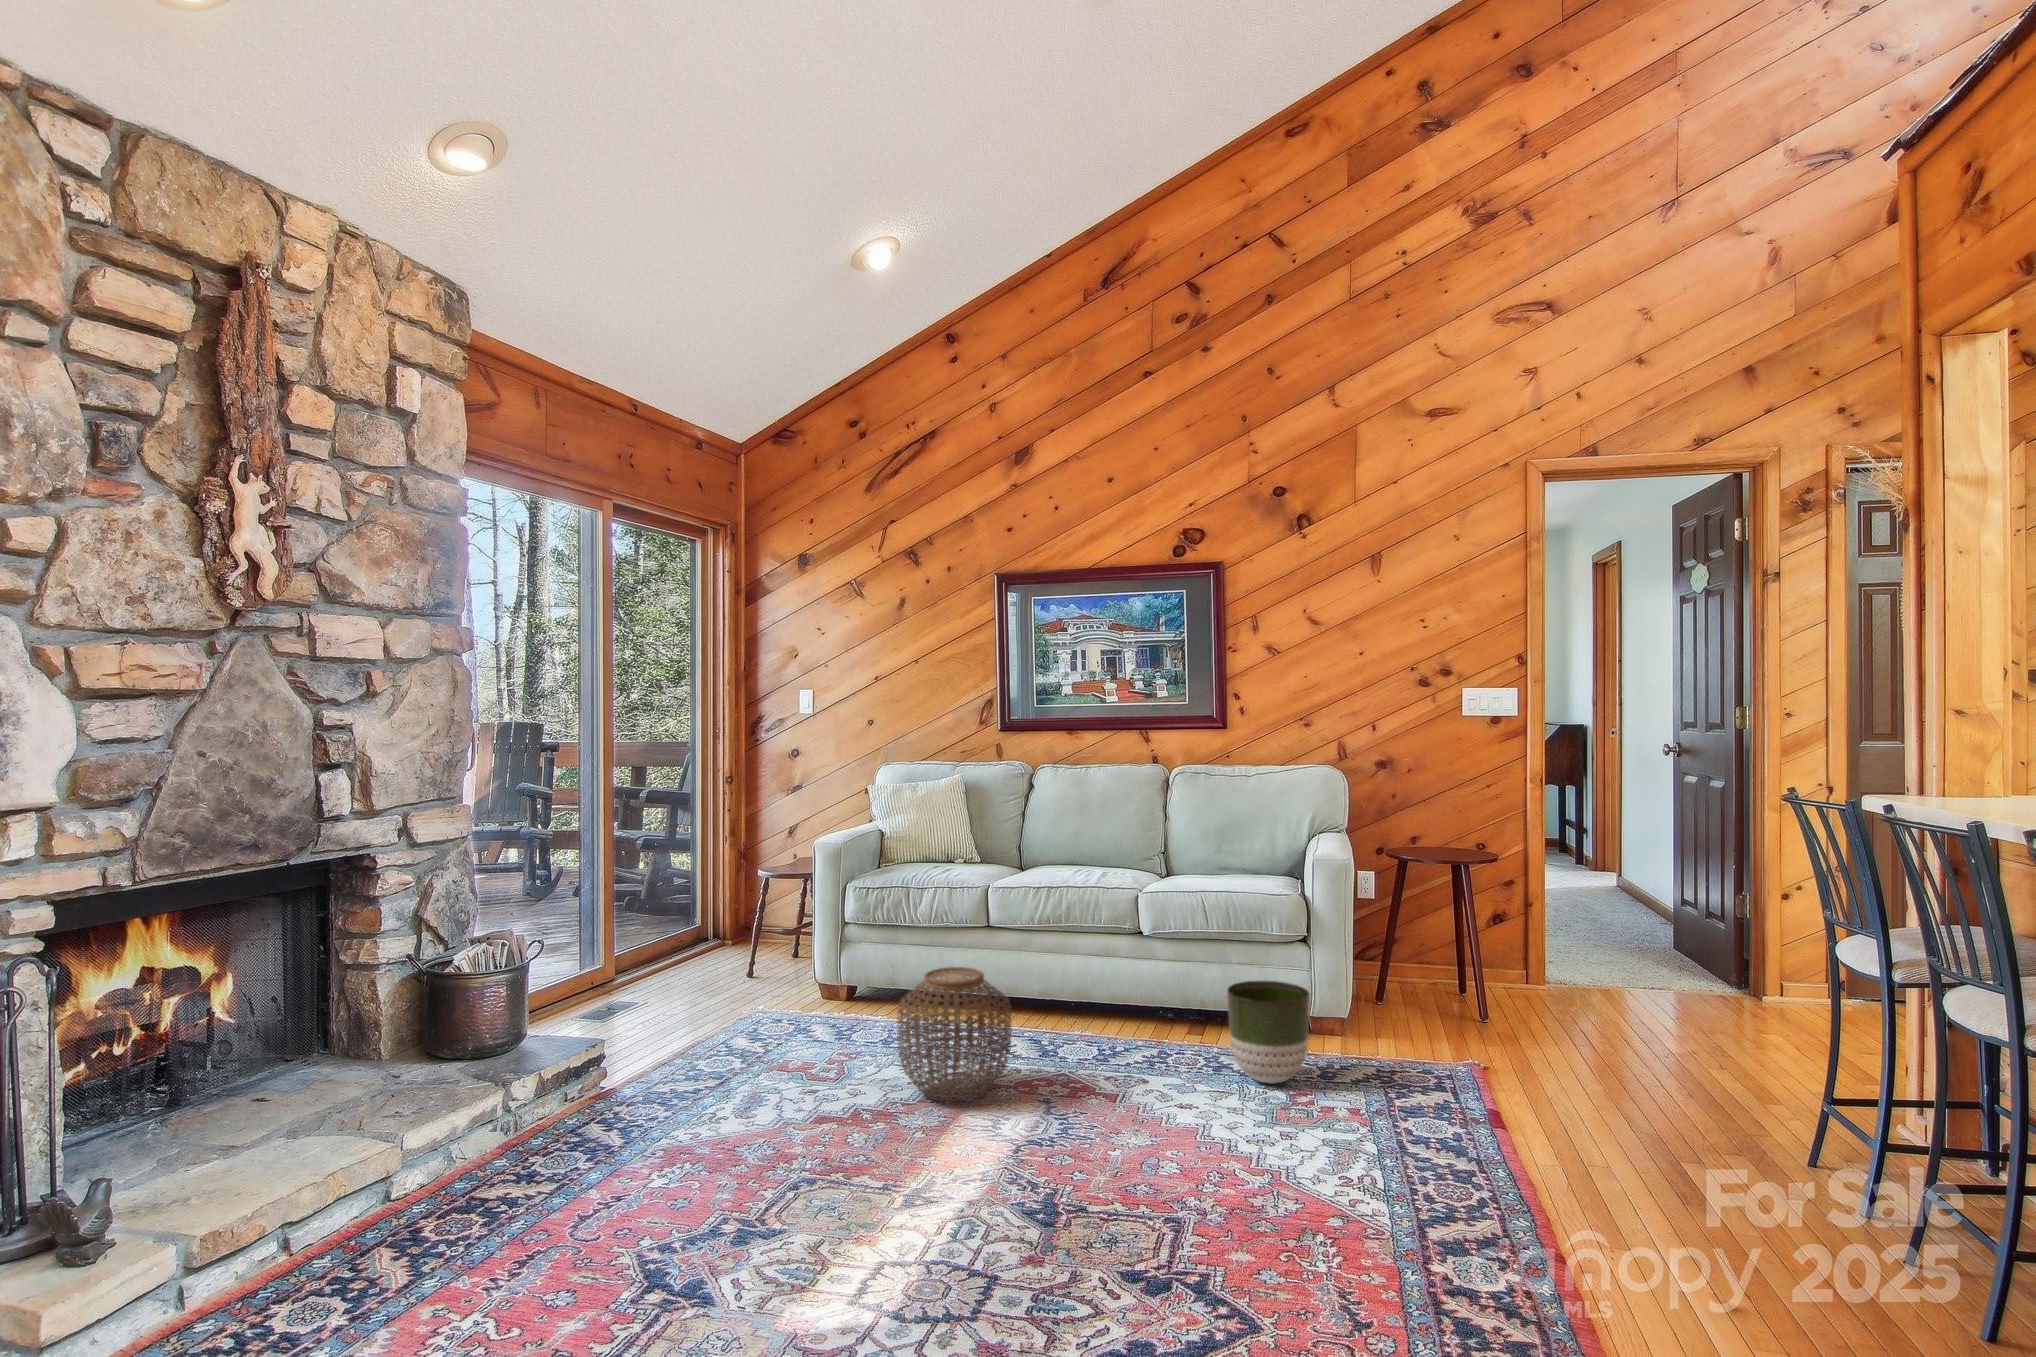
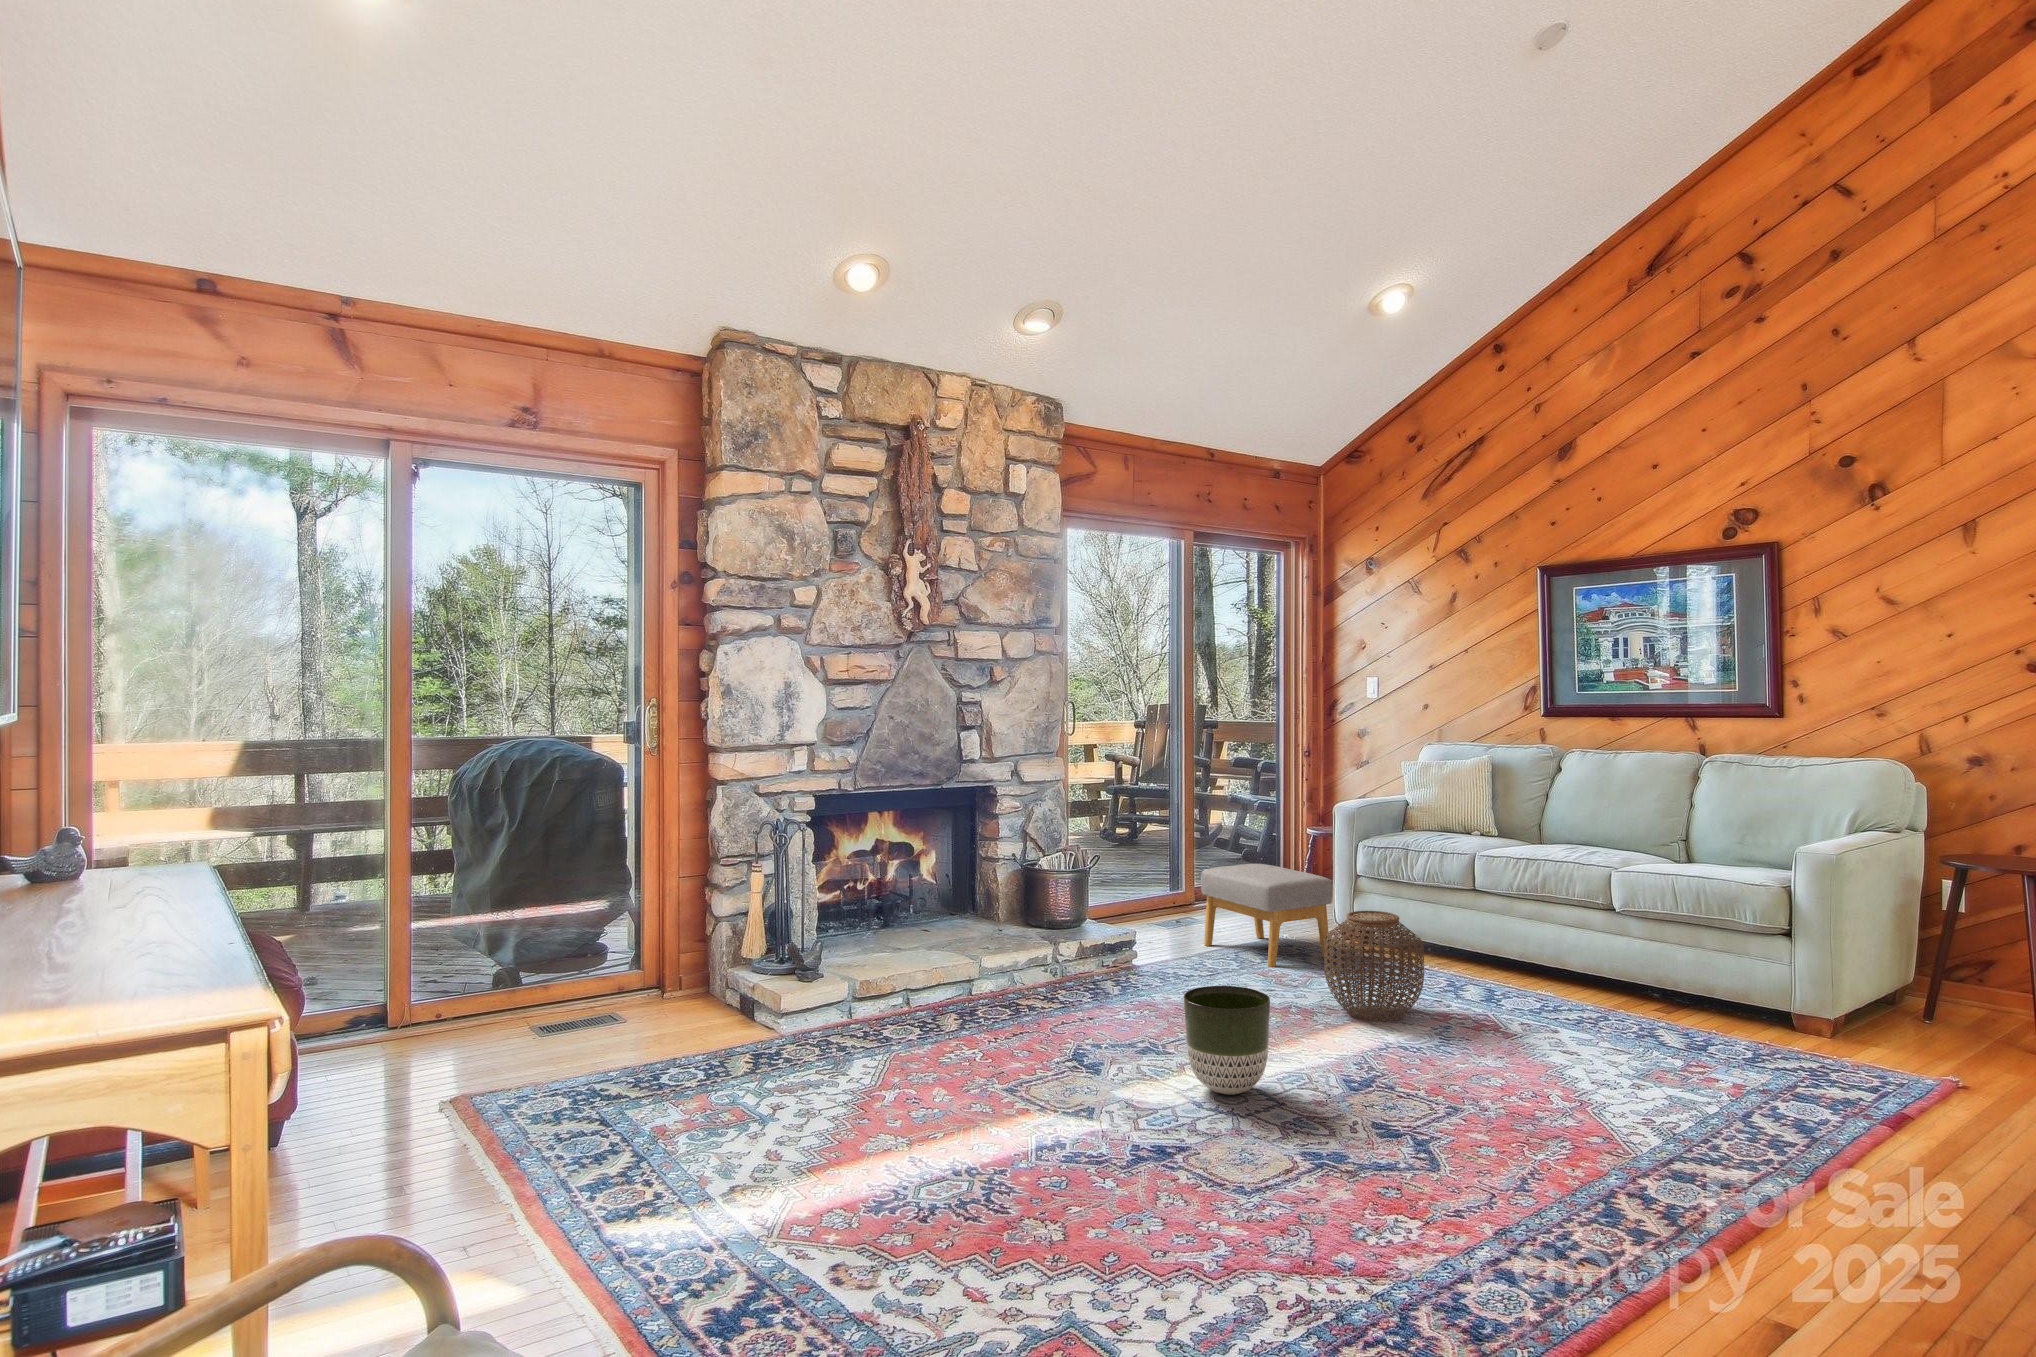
footstool: none [667,920,836,1051] -> present [1201,864,1332,967]
planter: present [1227,981,1310,1084] -> present [1184,986,1270,1095]

